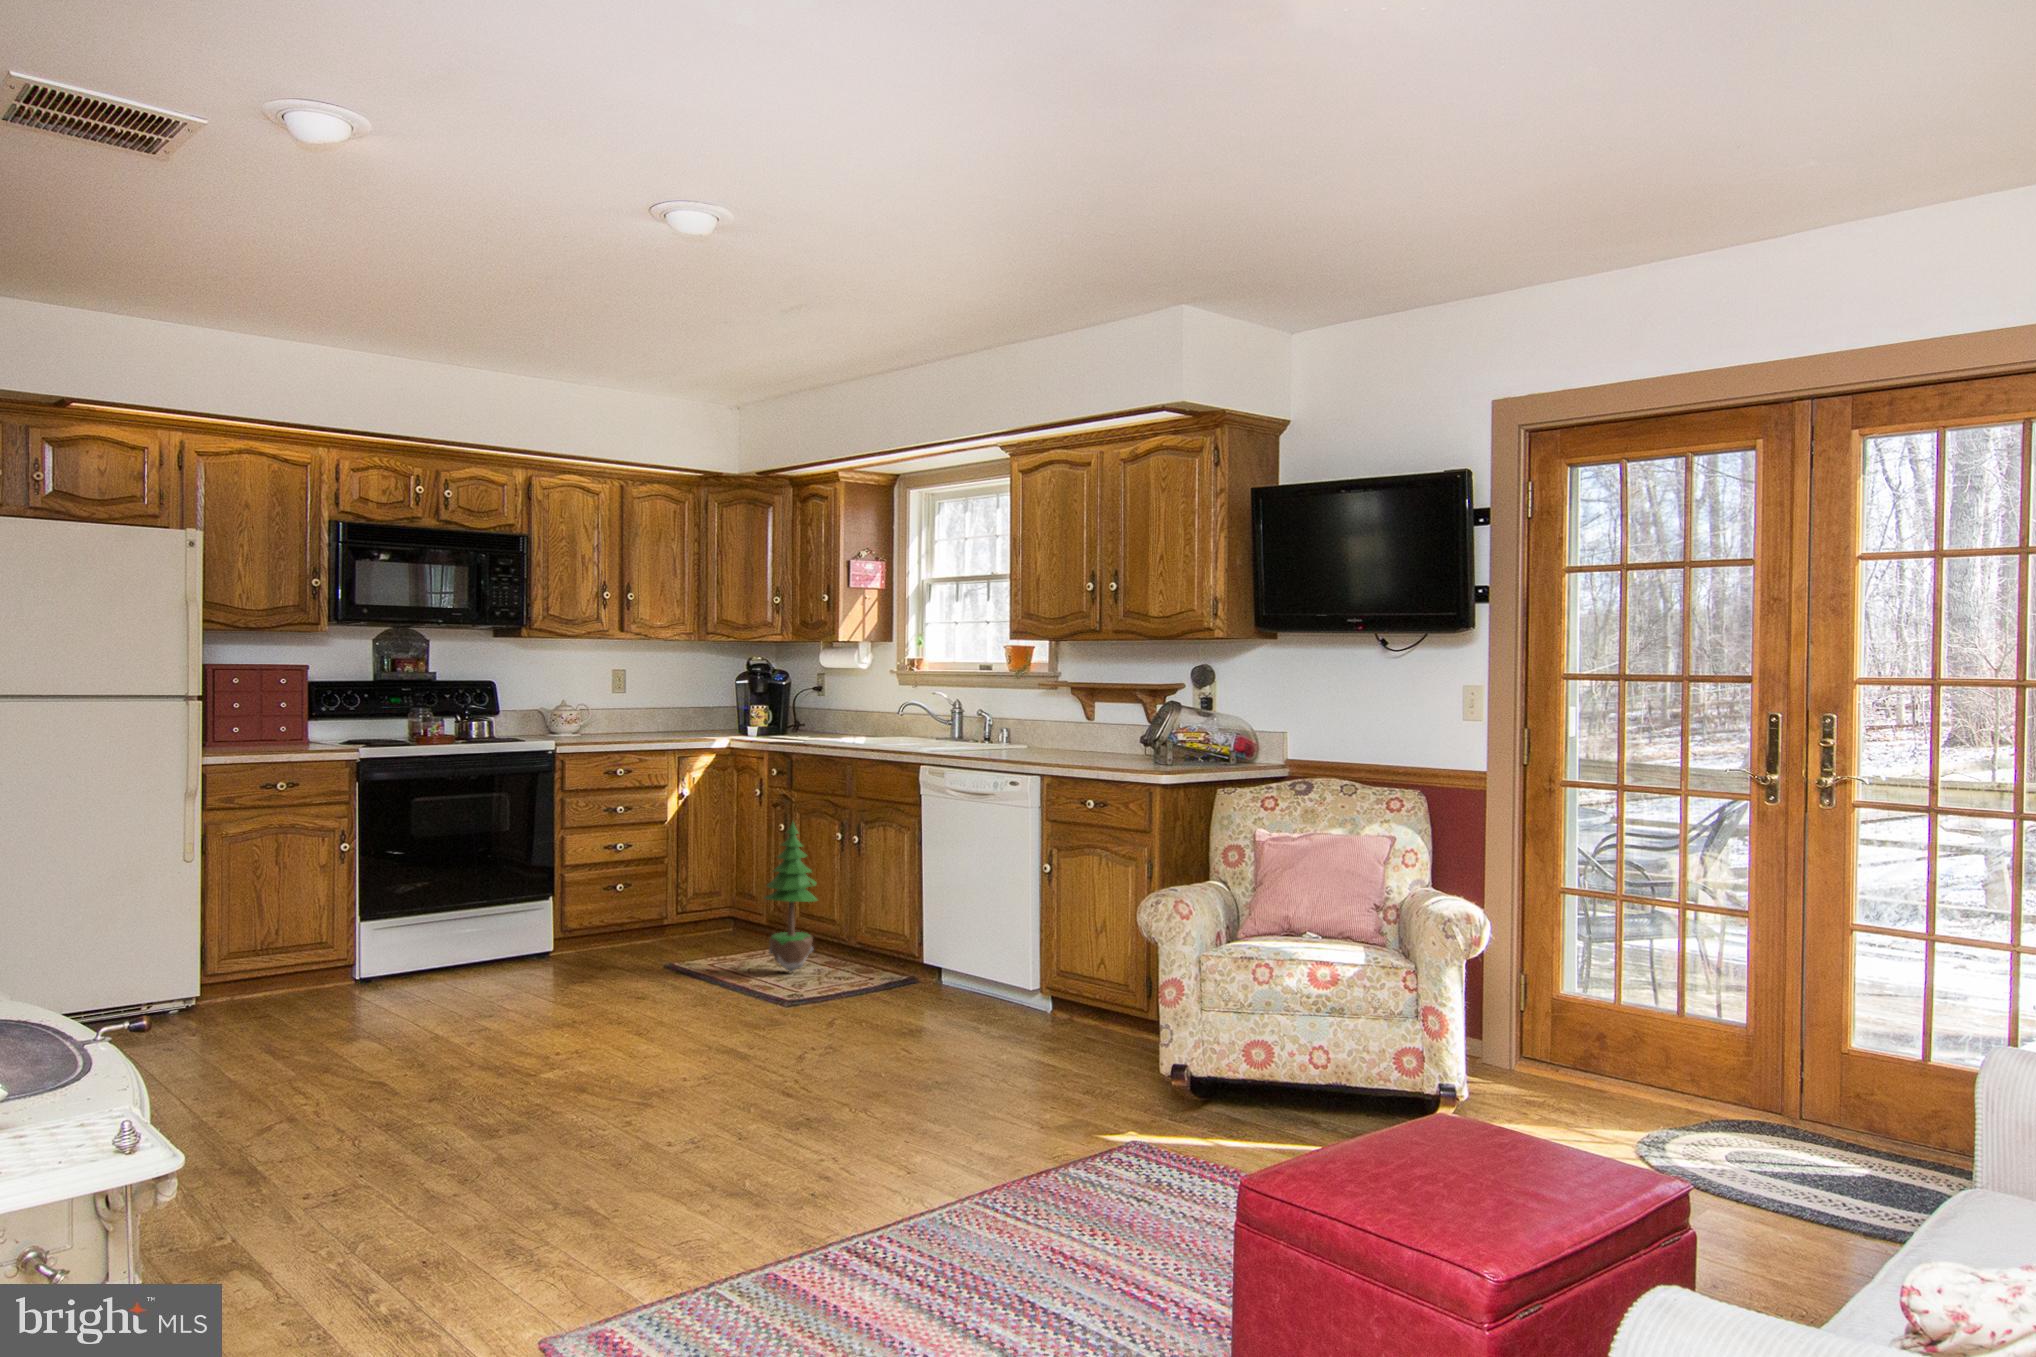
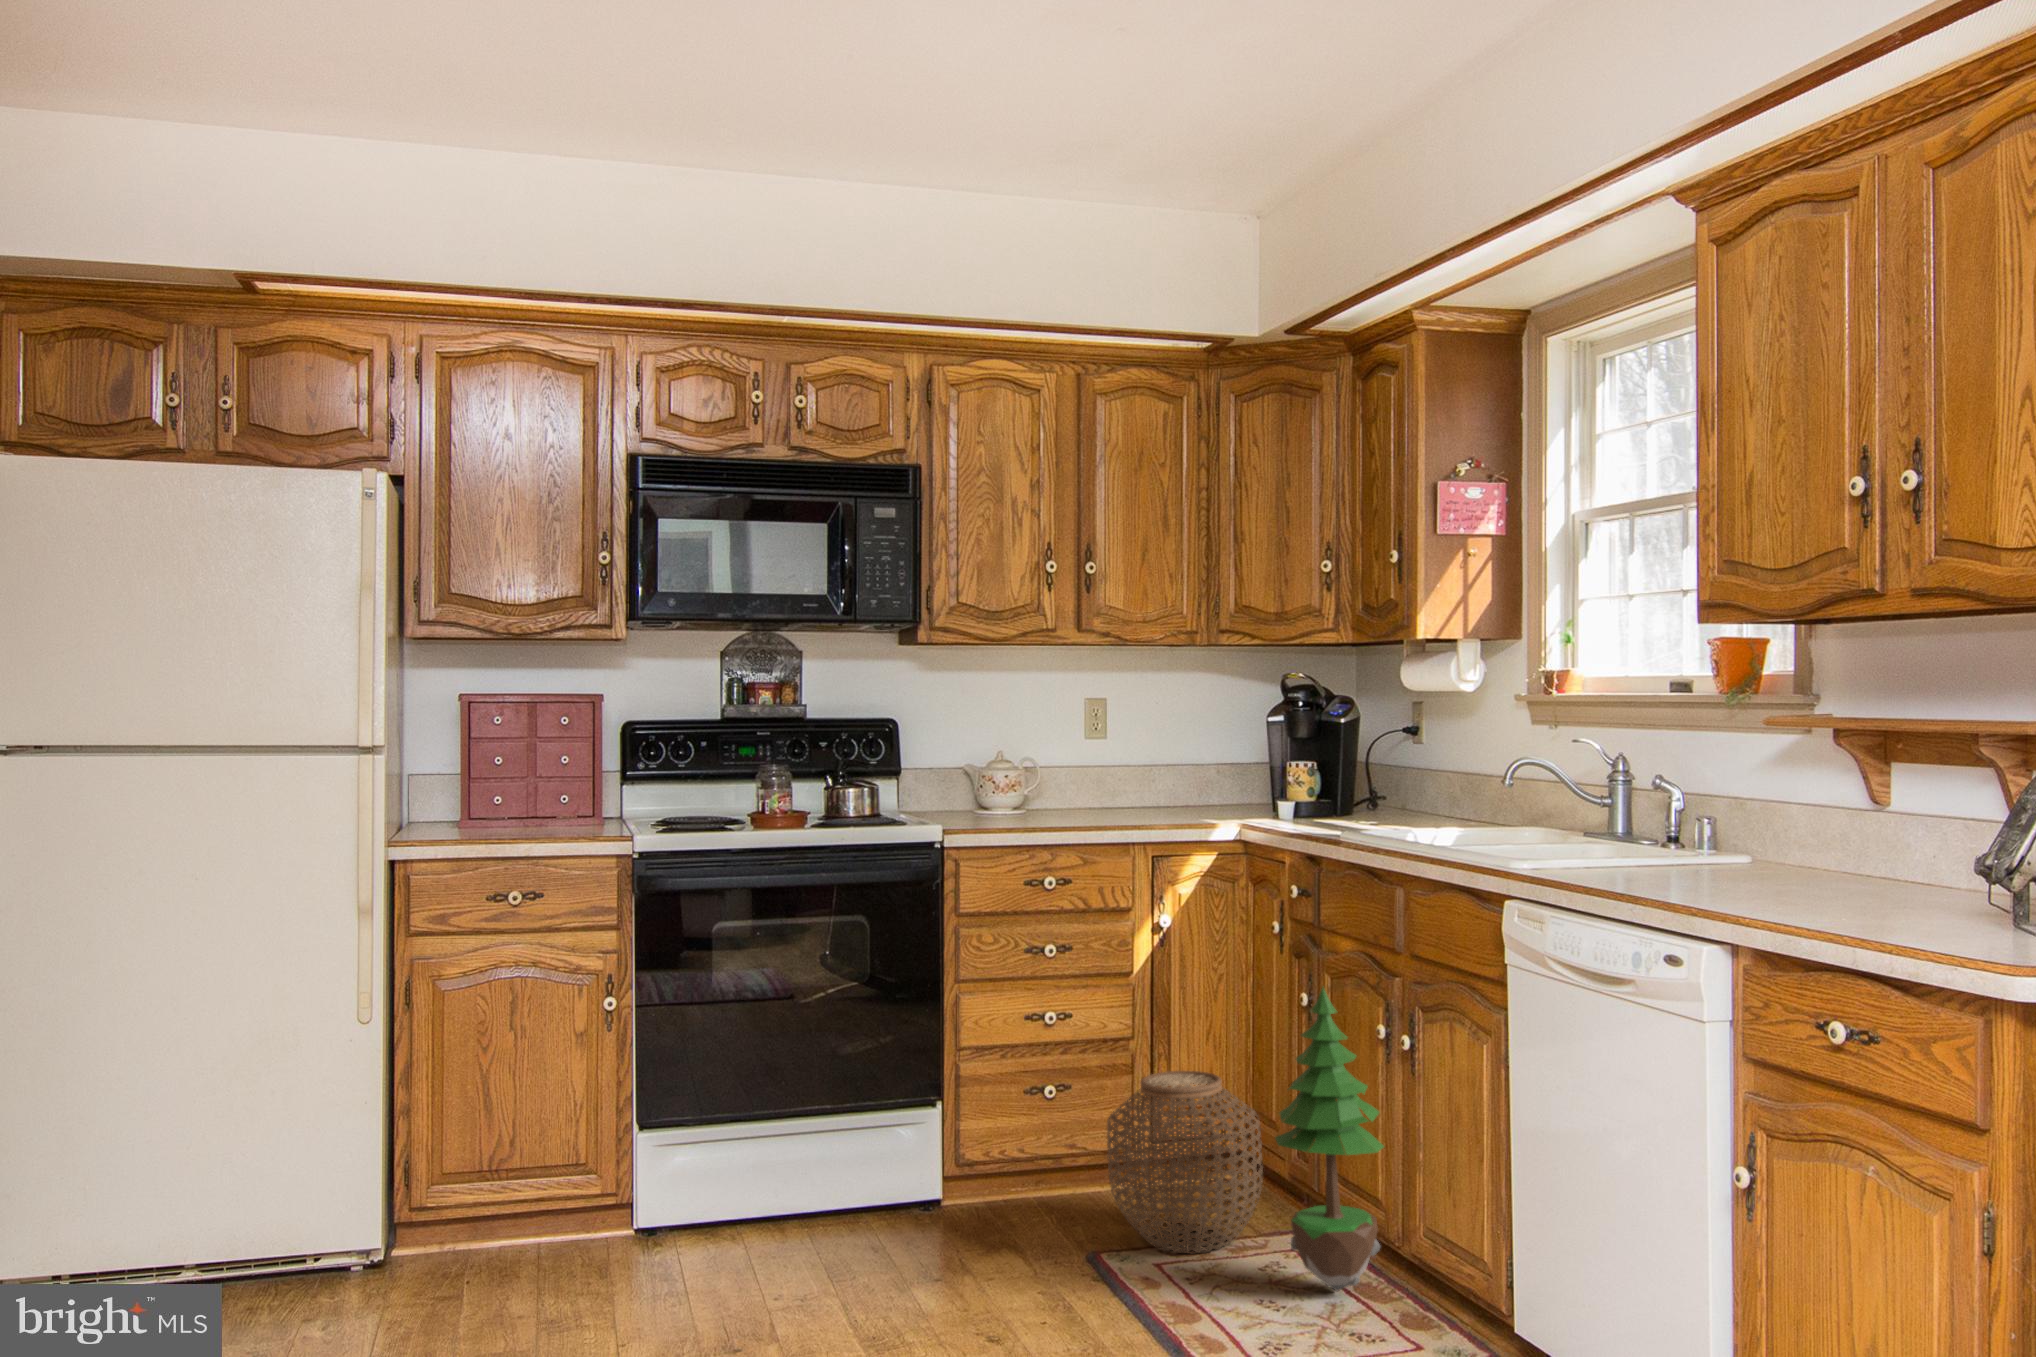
woven basket: none [663,872,748,965] -> present [1107,1071,1263,1253]

